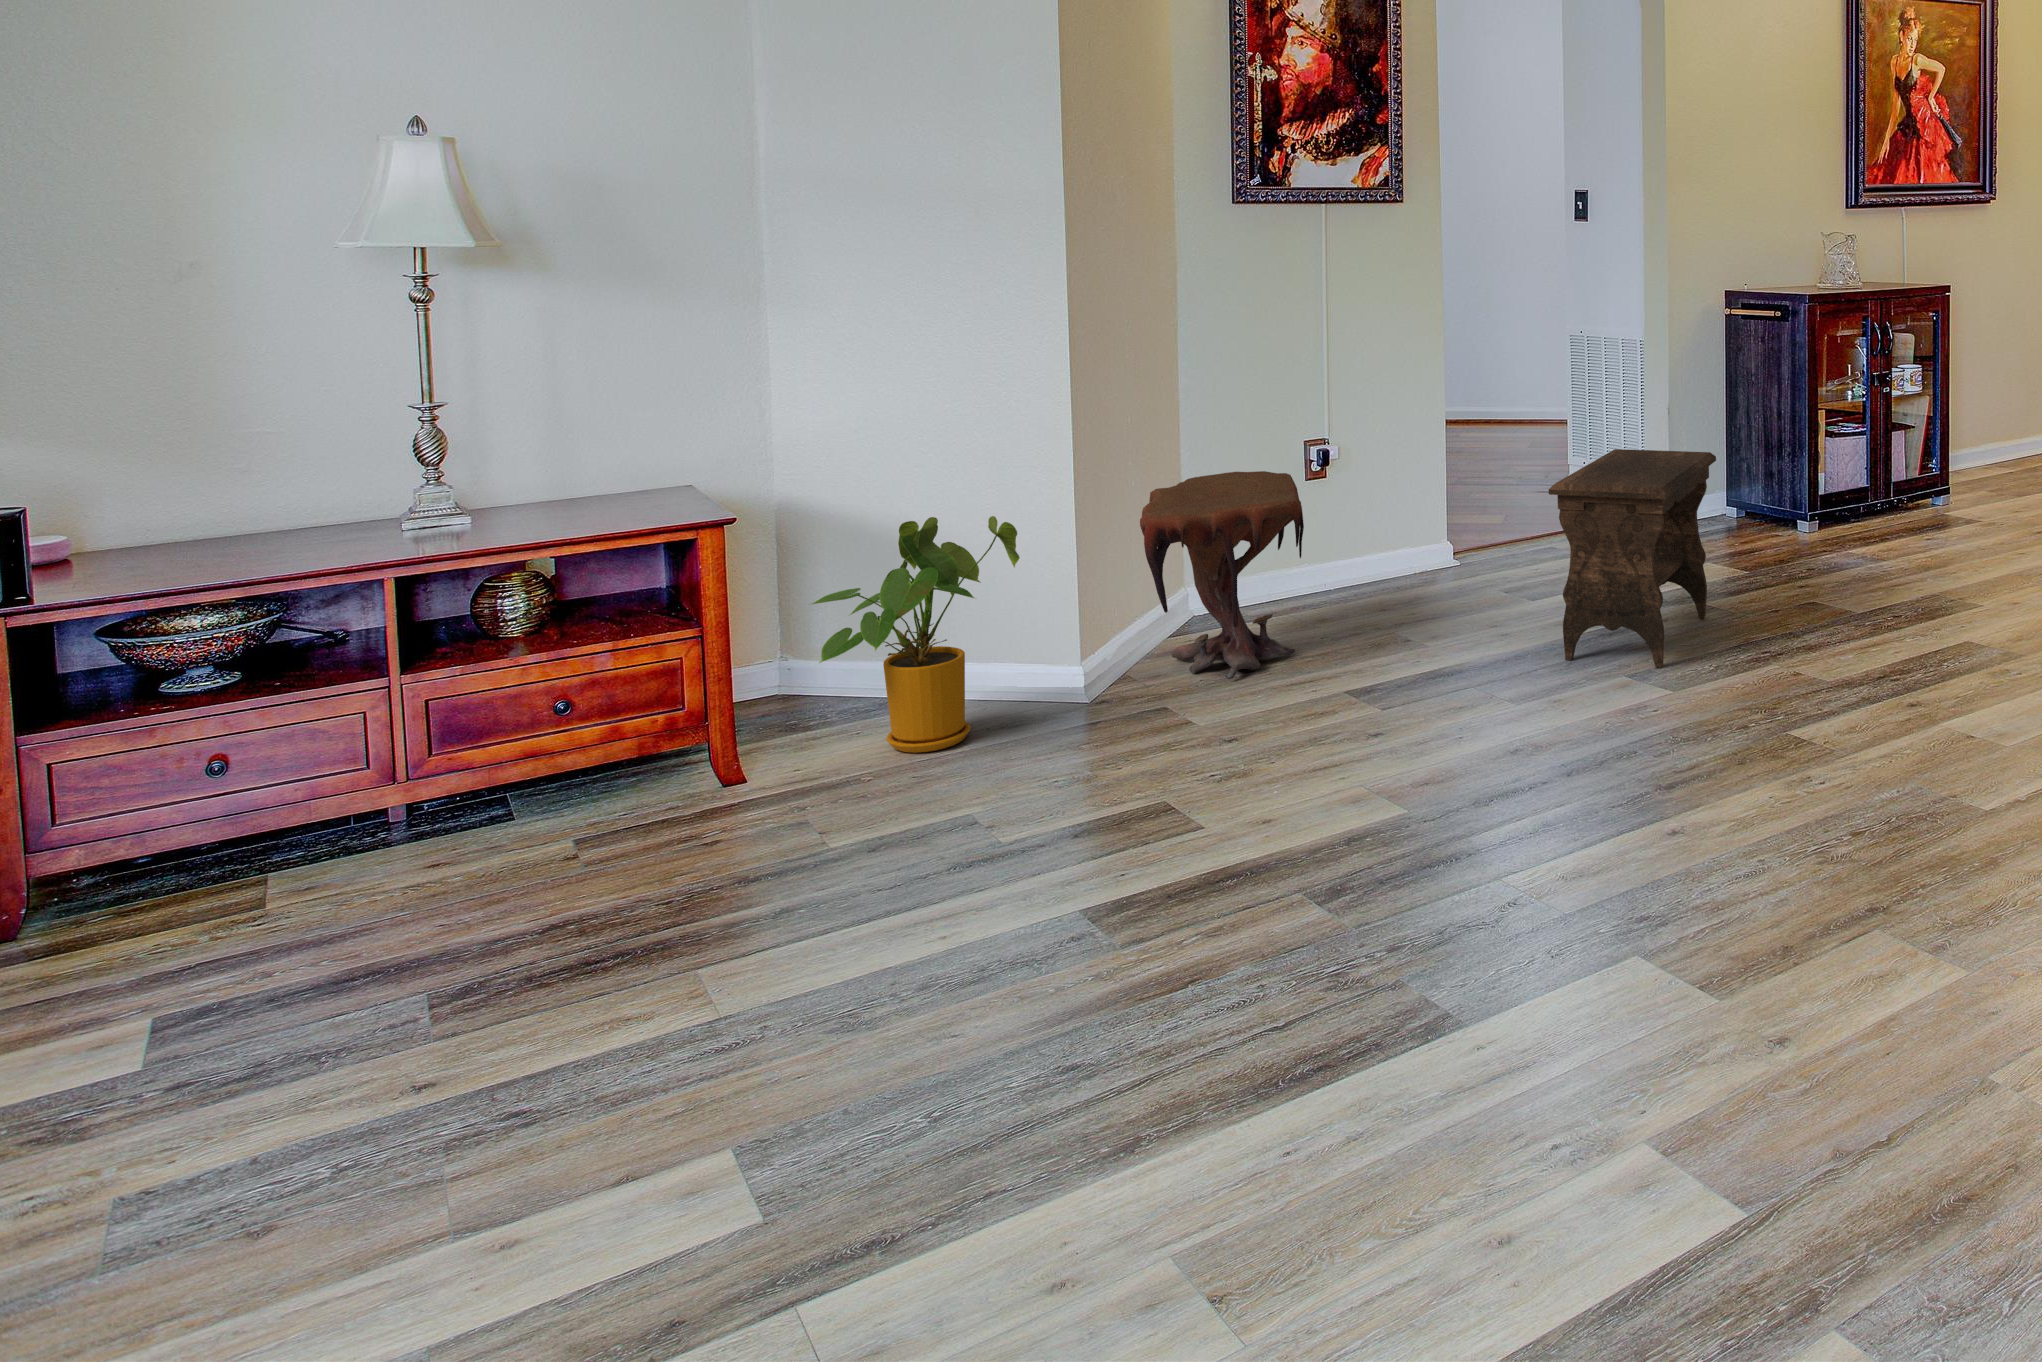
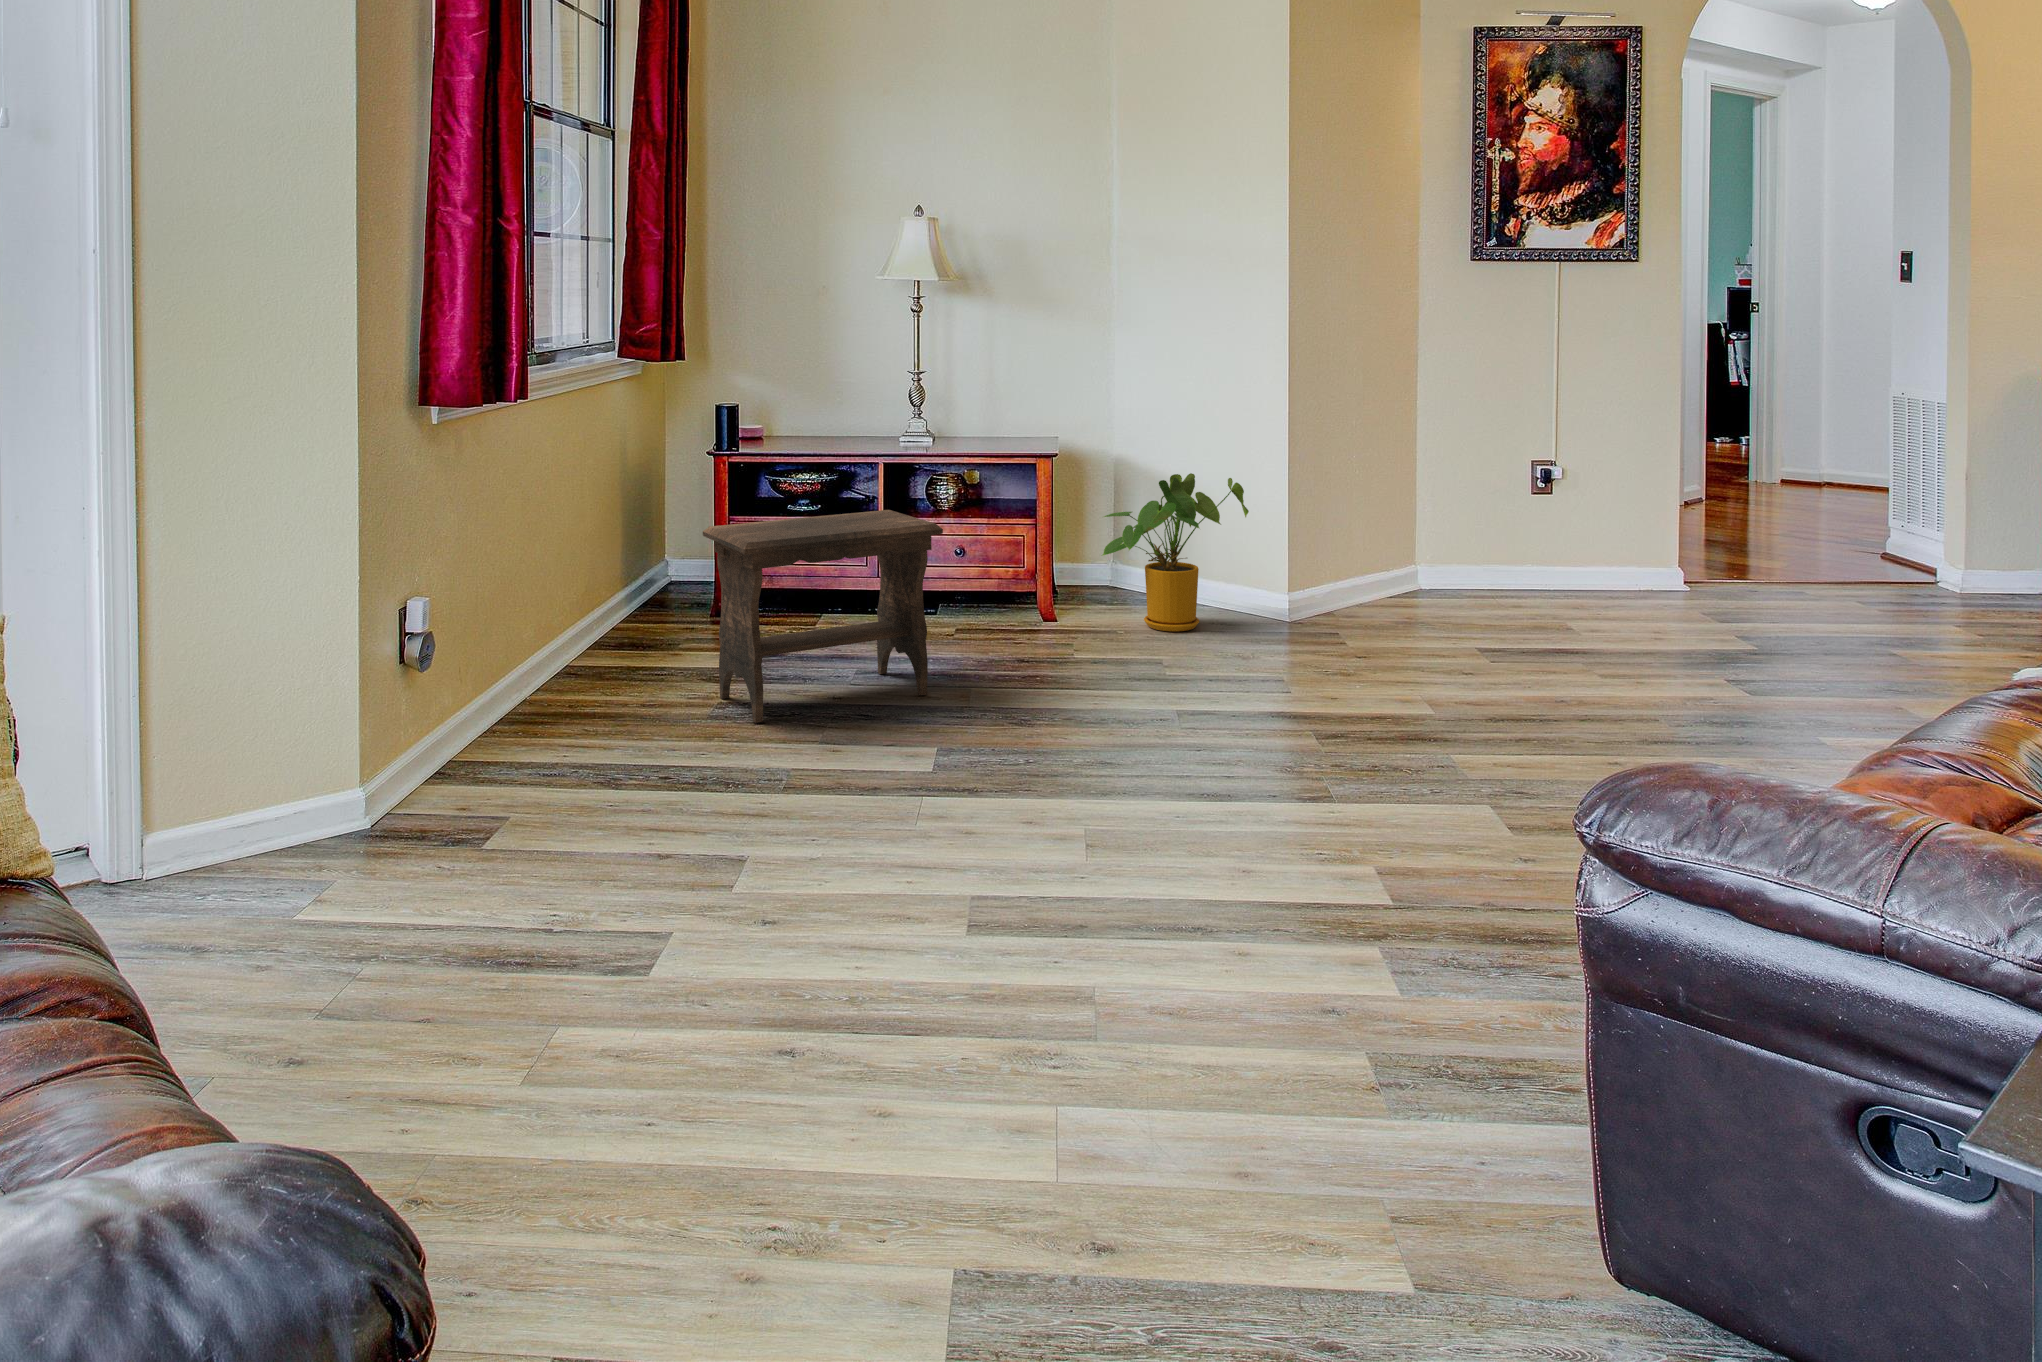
footstool: present [1549,449,1716,668] -> present [703,510,943,723]
side table: present [1140,471,1304,679] -> none [1342,474,1484,631]

